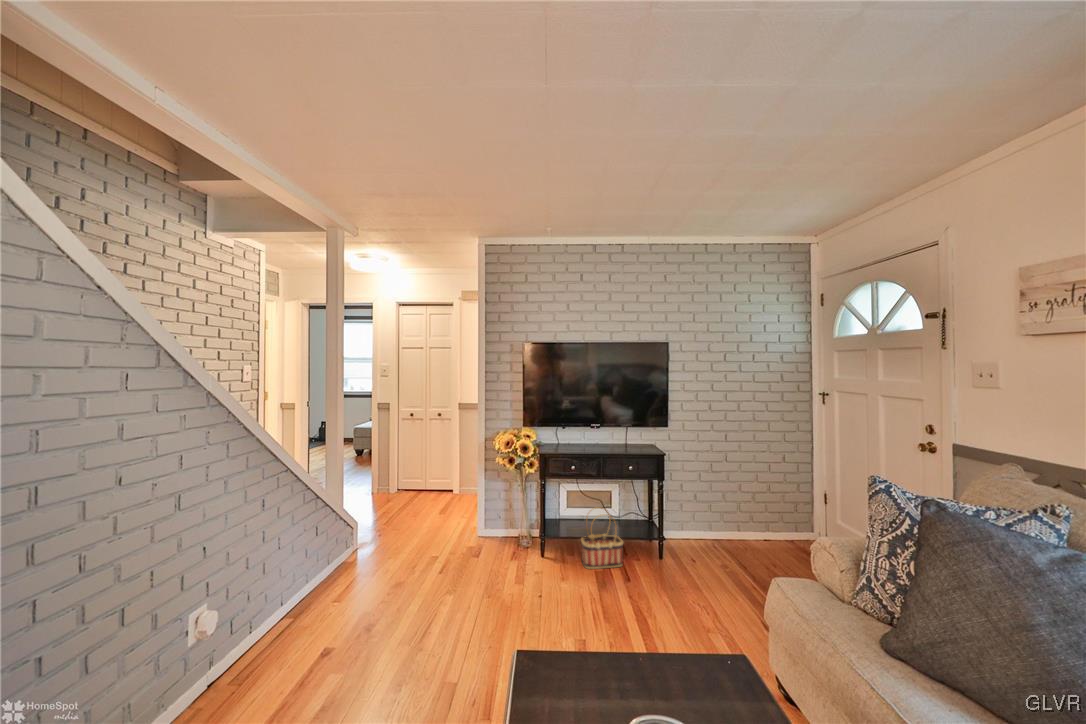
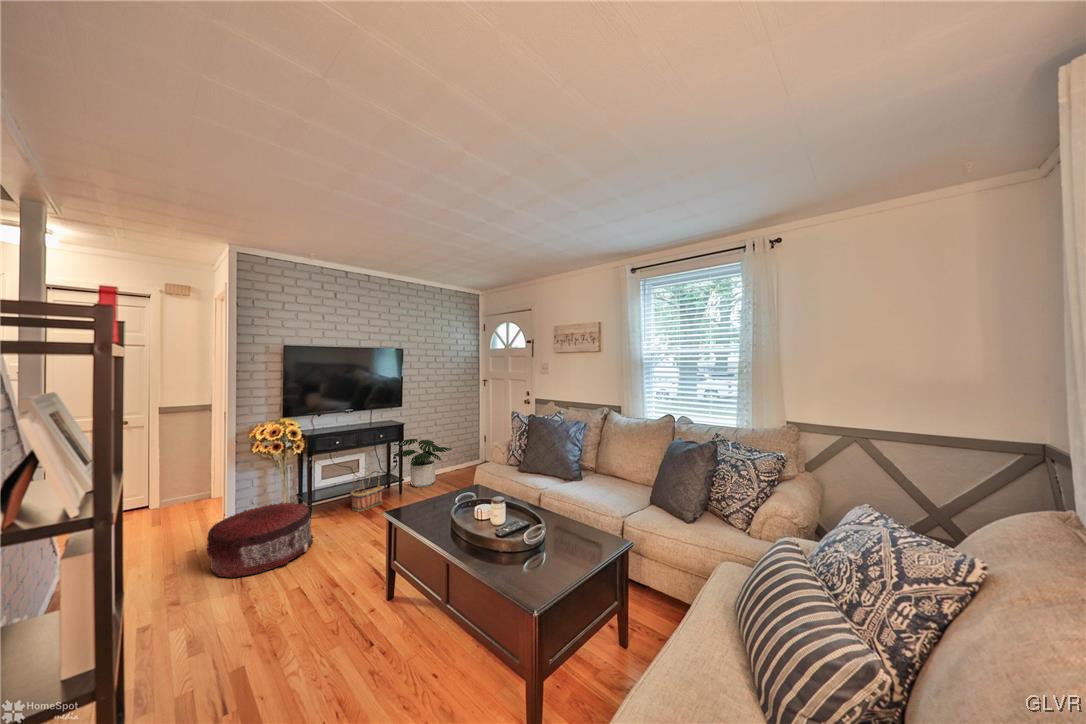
potted plant: none [652,477,750,560] -> present [393,439,452,487]
pouf: none [406,527,510,615] -> present [207,502,313,578]

